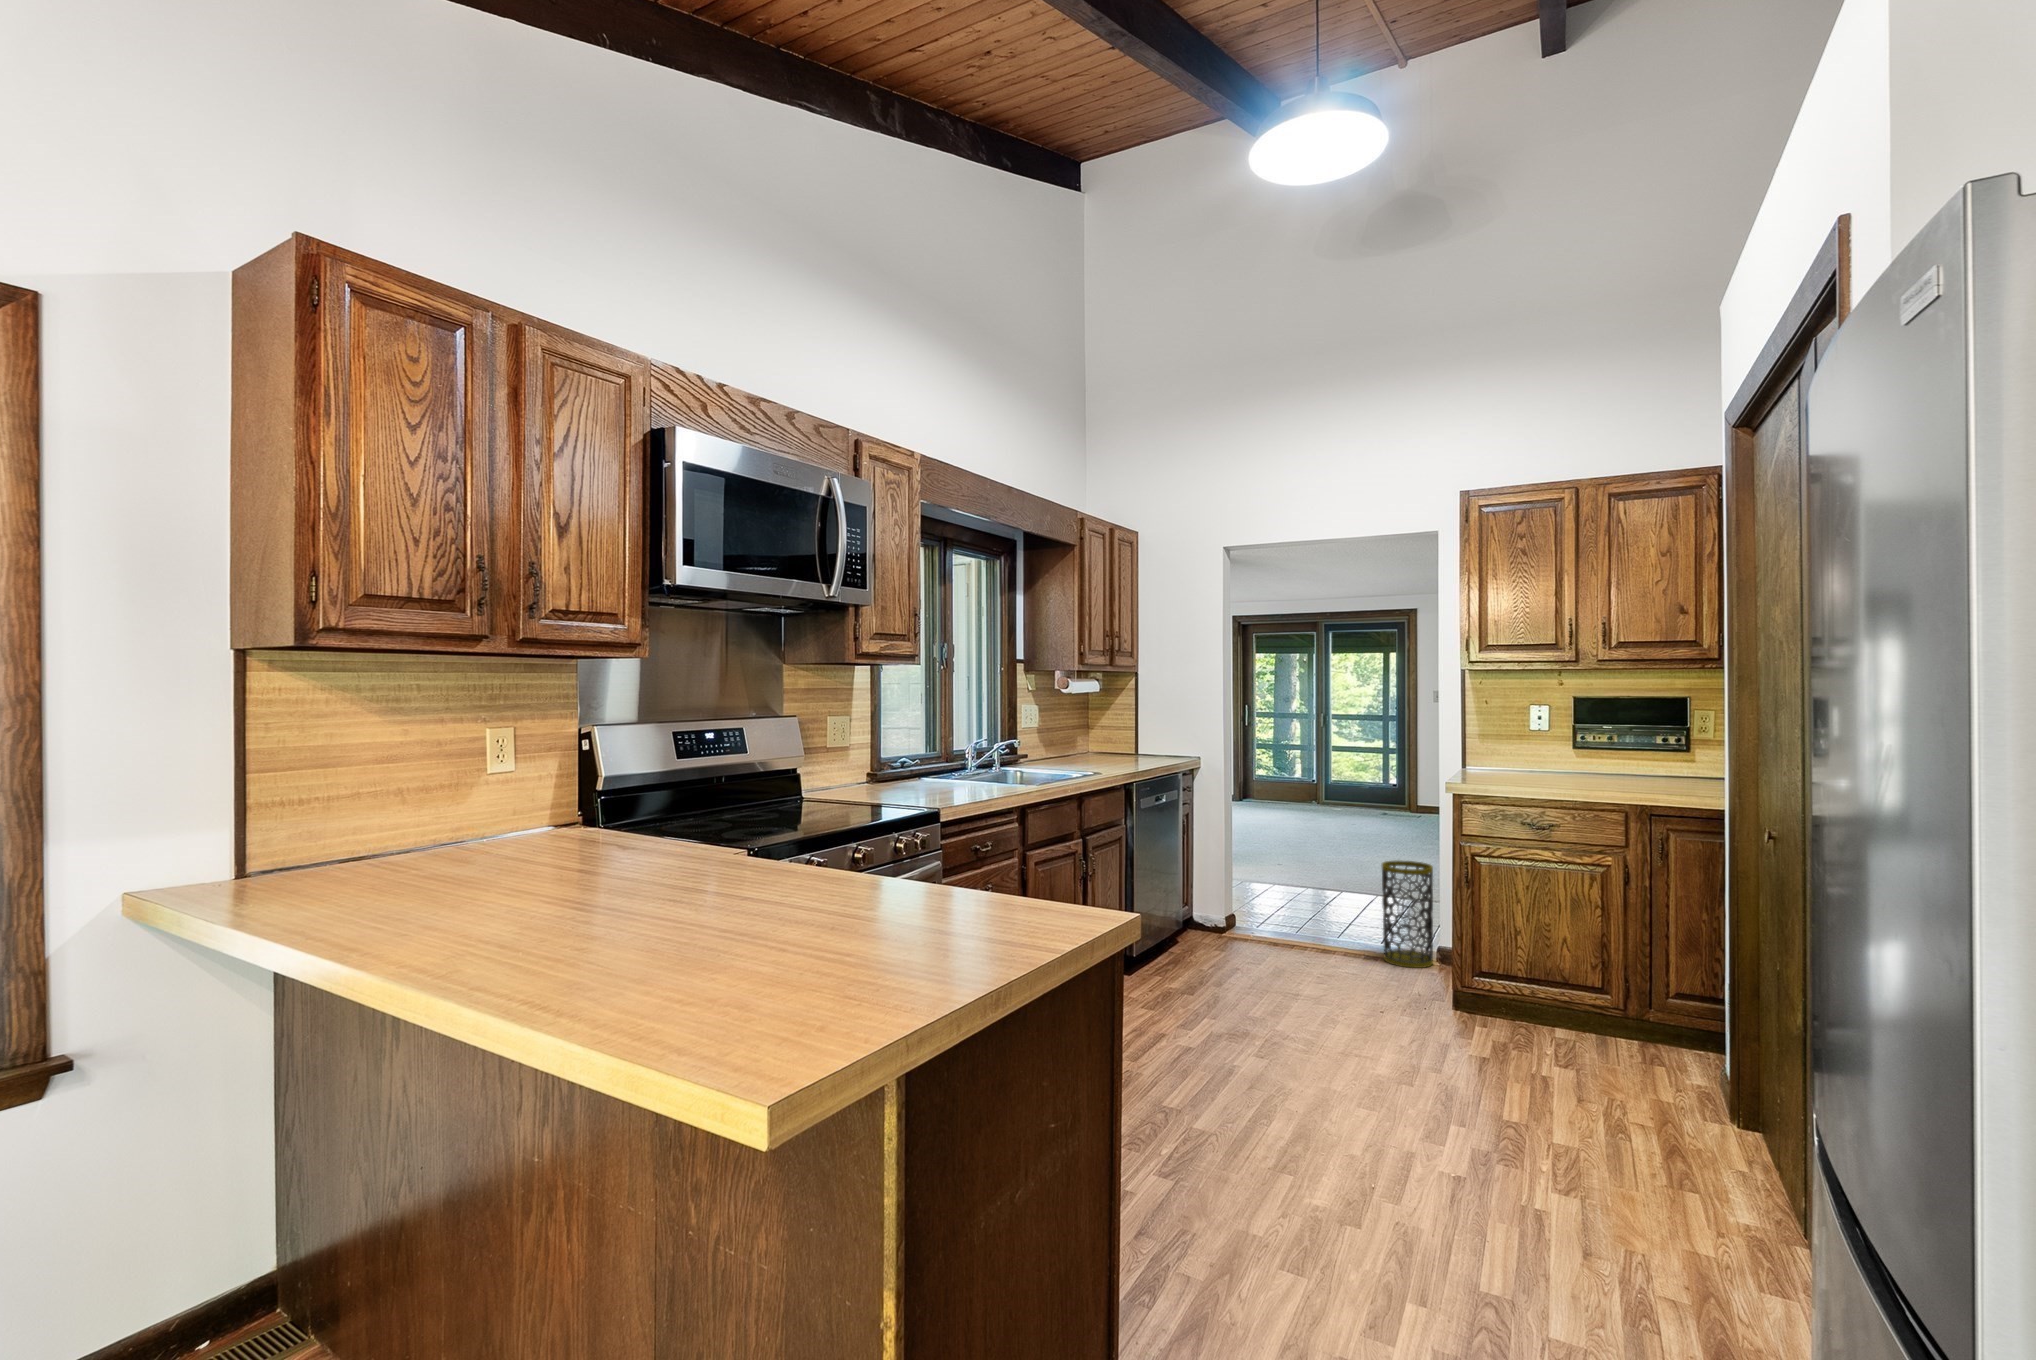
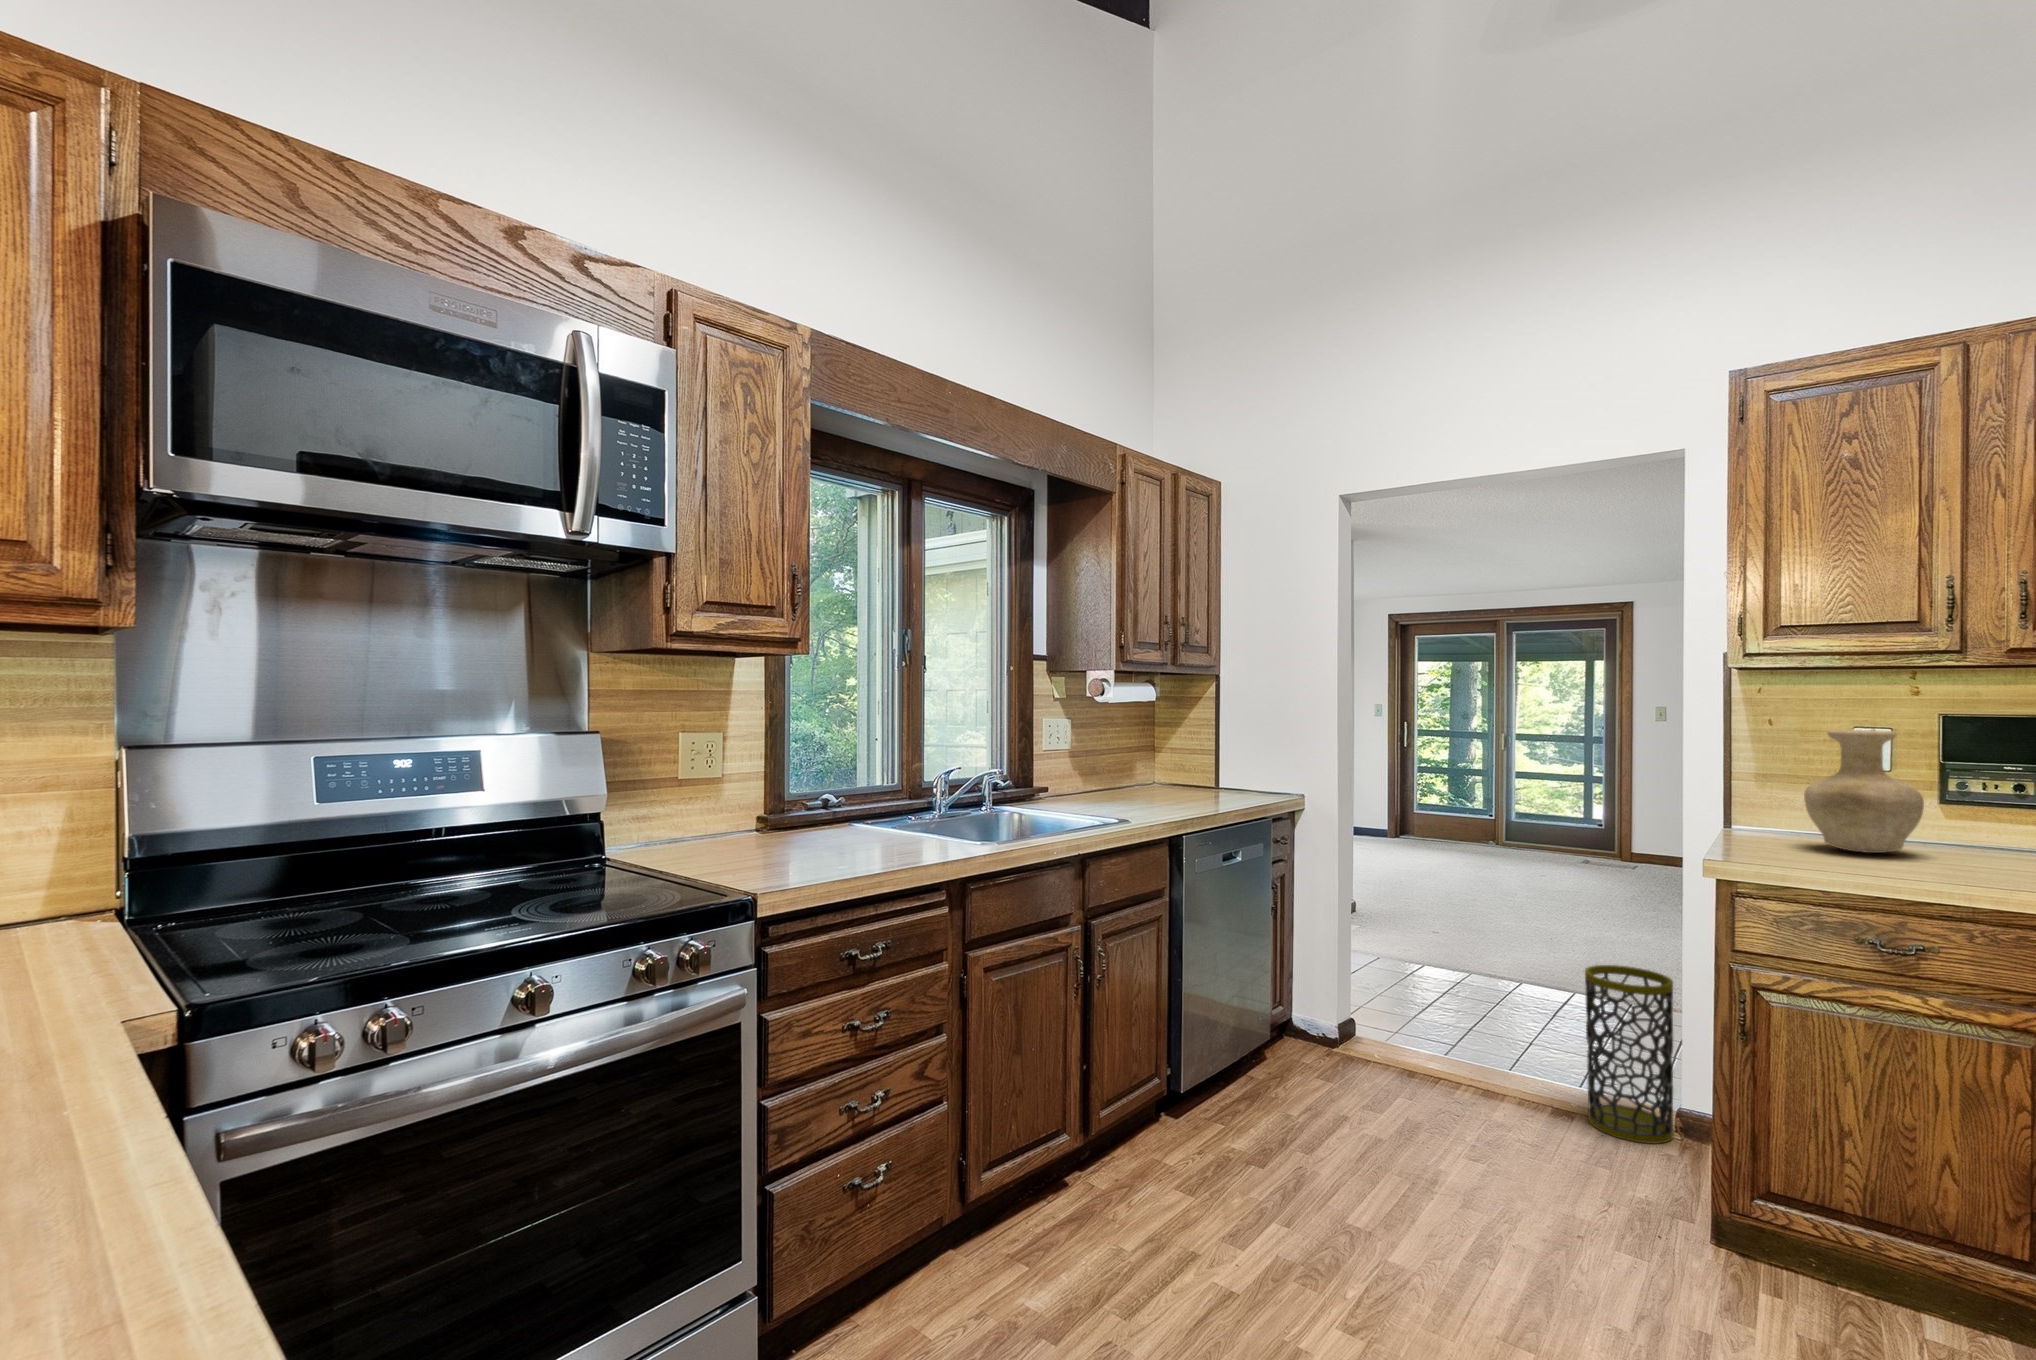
vase: none [1503,706,1563,778] -> present [1804,730,1924,853]

